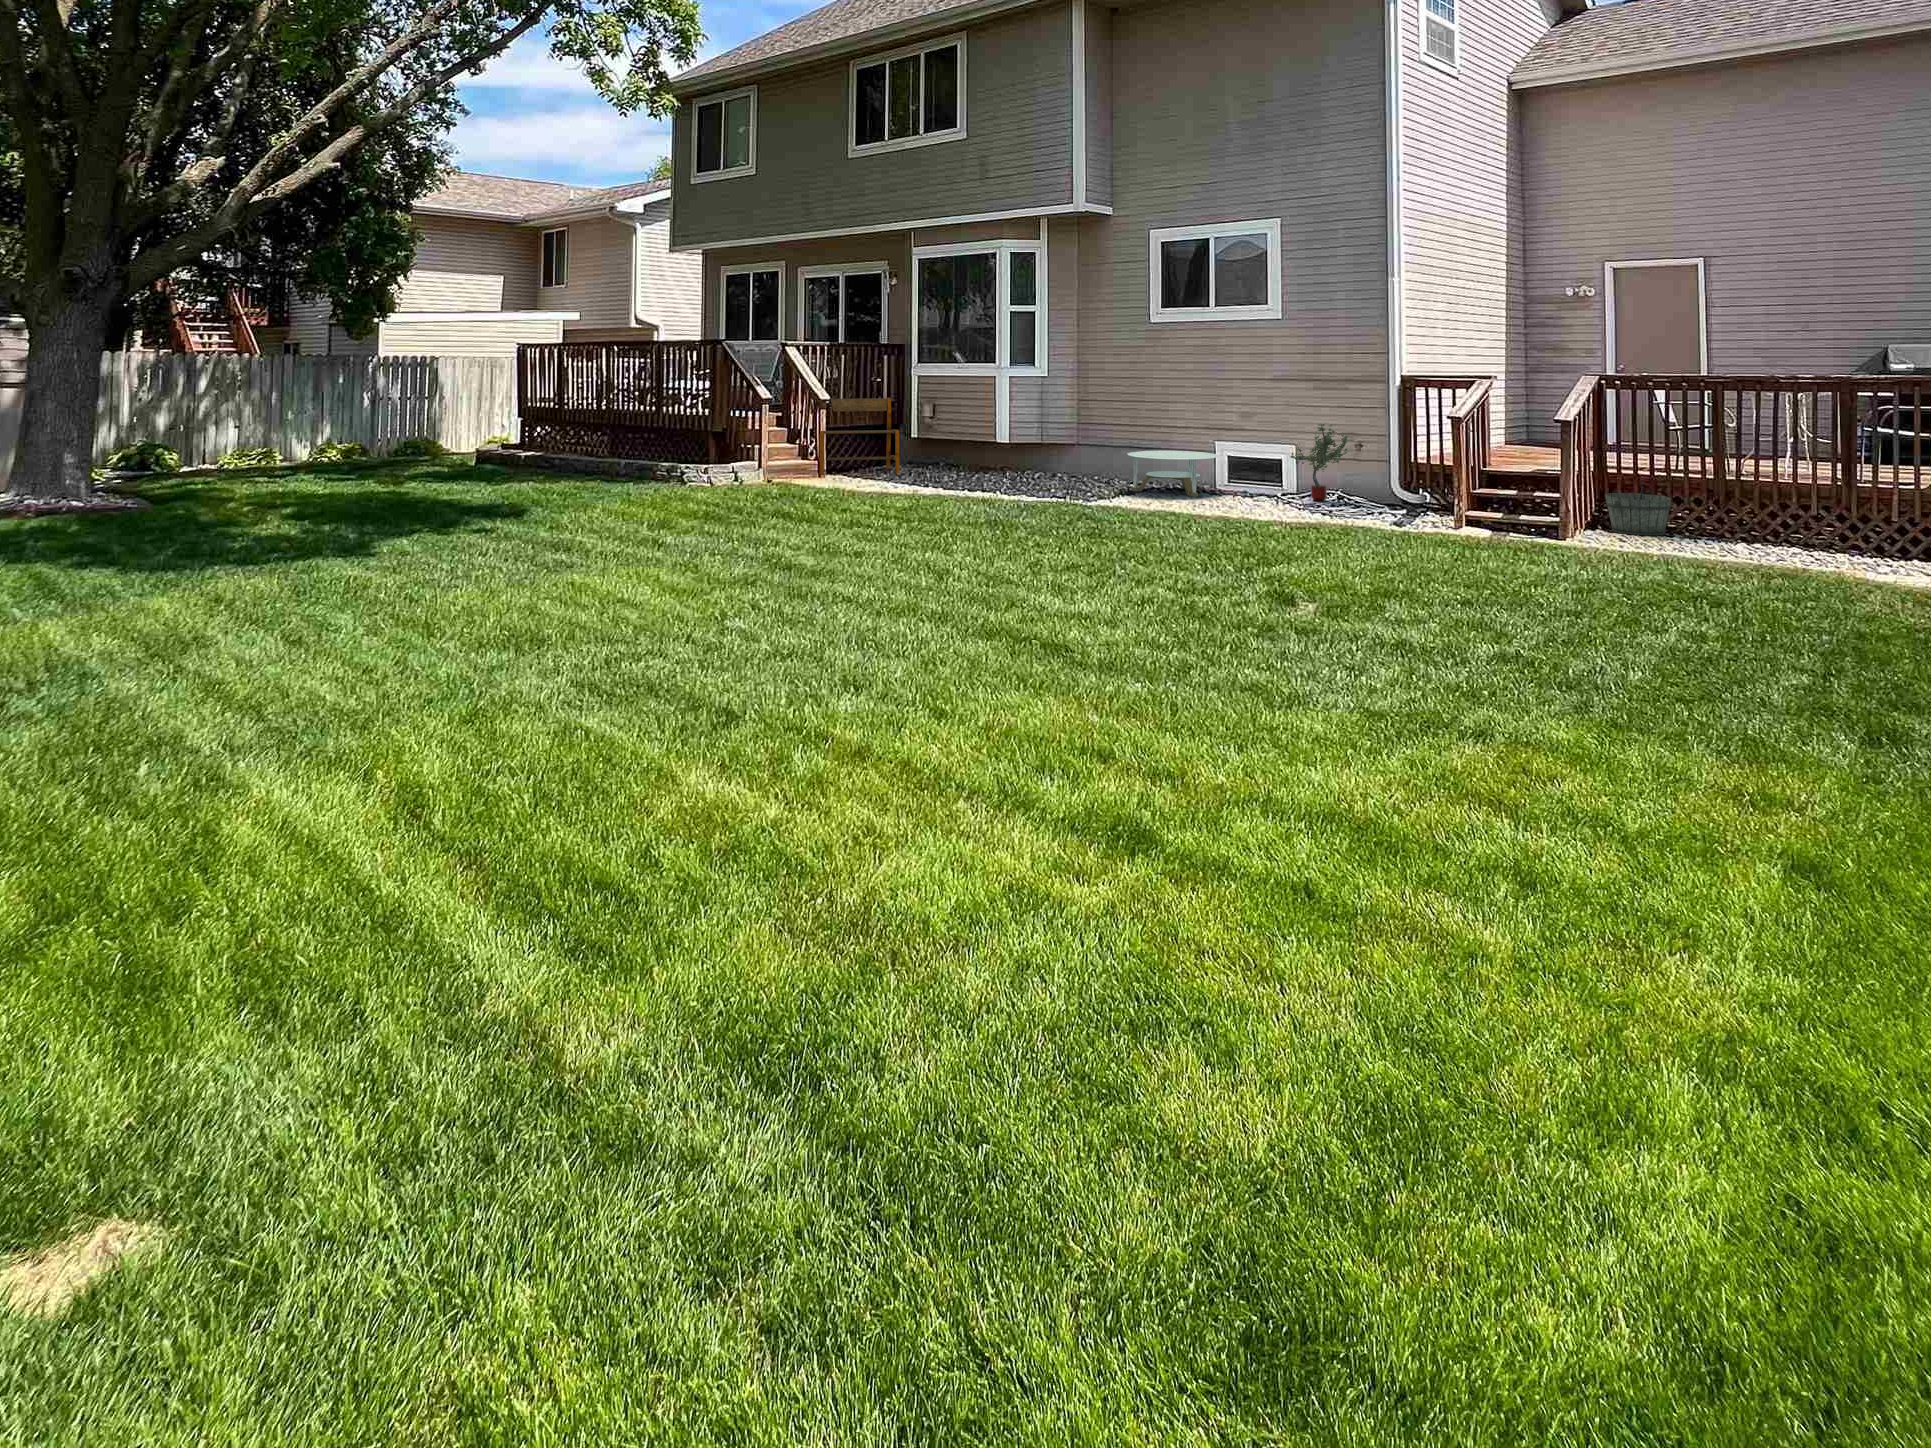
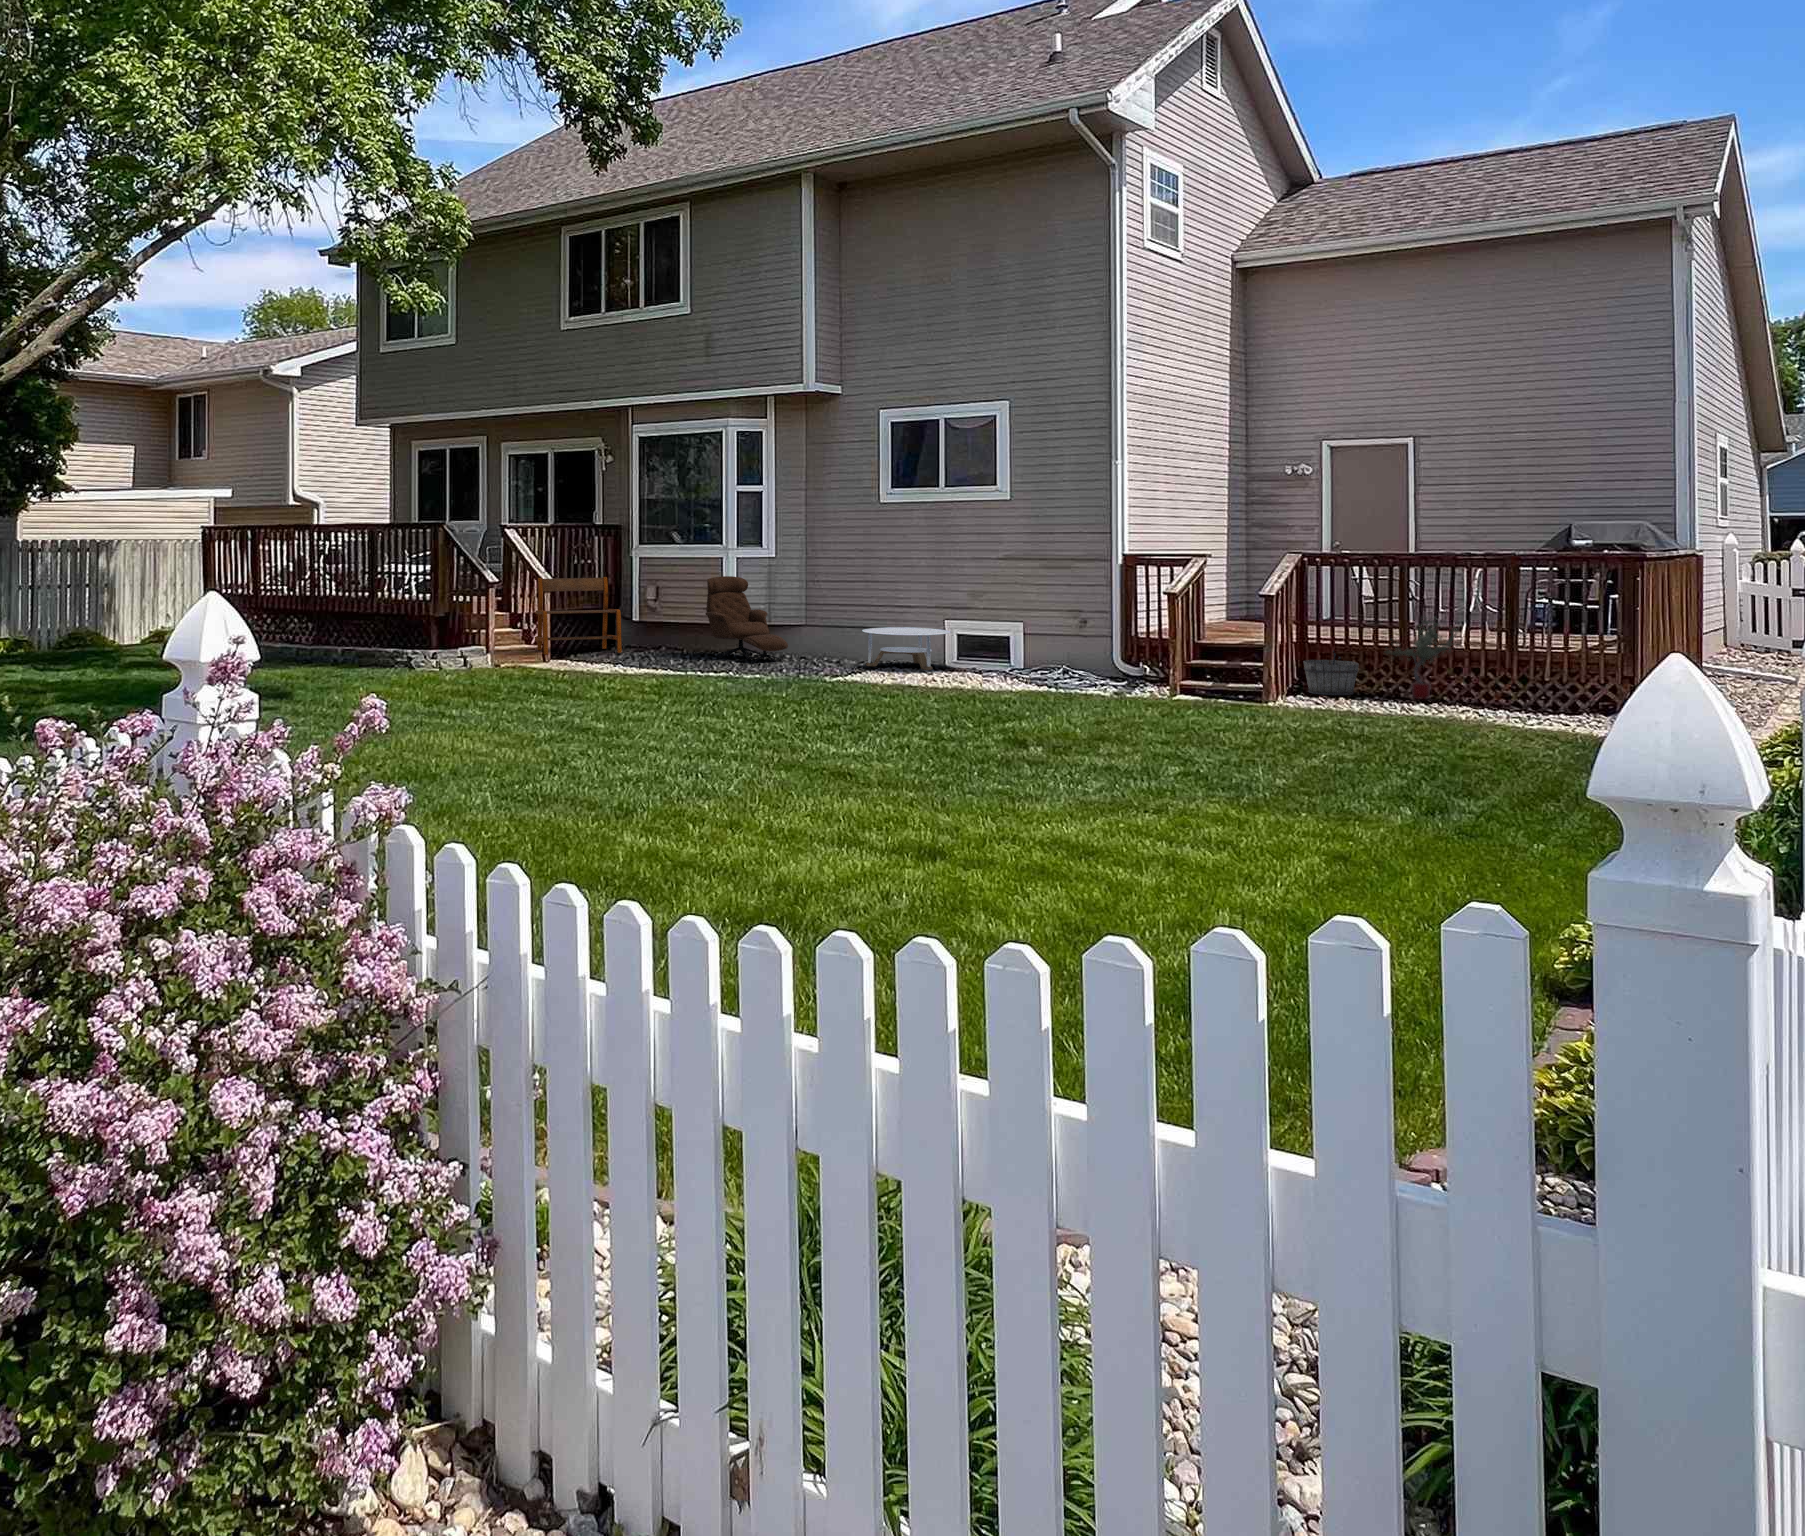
lounge chair: none [977,397,1056,486] -> present [705,576,788,662]
potted tree: present [1290,424,1348,501] -> present [1386,619,1459,700]

